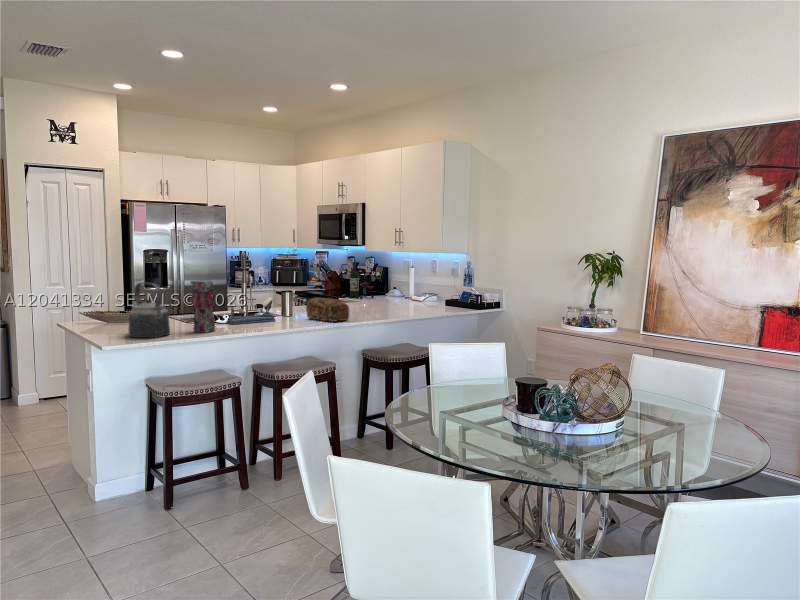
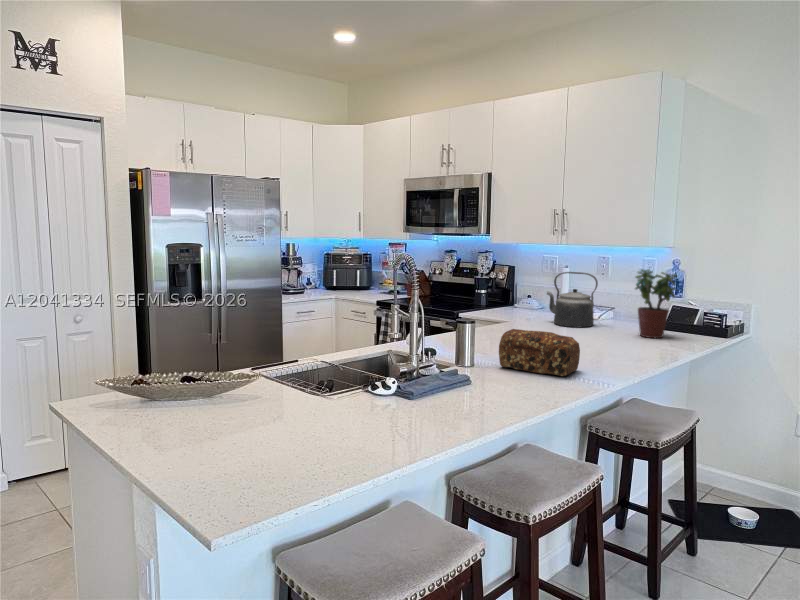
wine bottle: present [342,262,374,299] -> none [458,259,512,314]
potted plant: none [421,266,447,310] -> present [635,269,677,338]
vase: present [191,280,215,333] -> none [342,312,388,424]
kettle: present [128,282,170,338] -> present [547,272,598,327]

